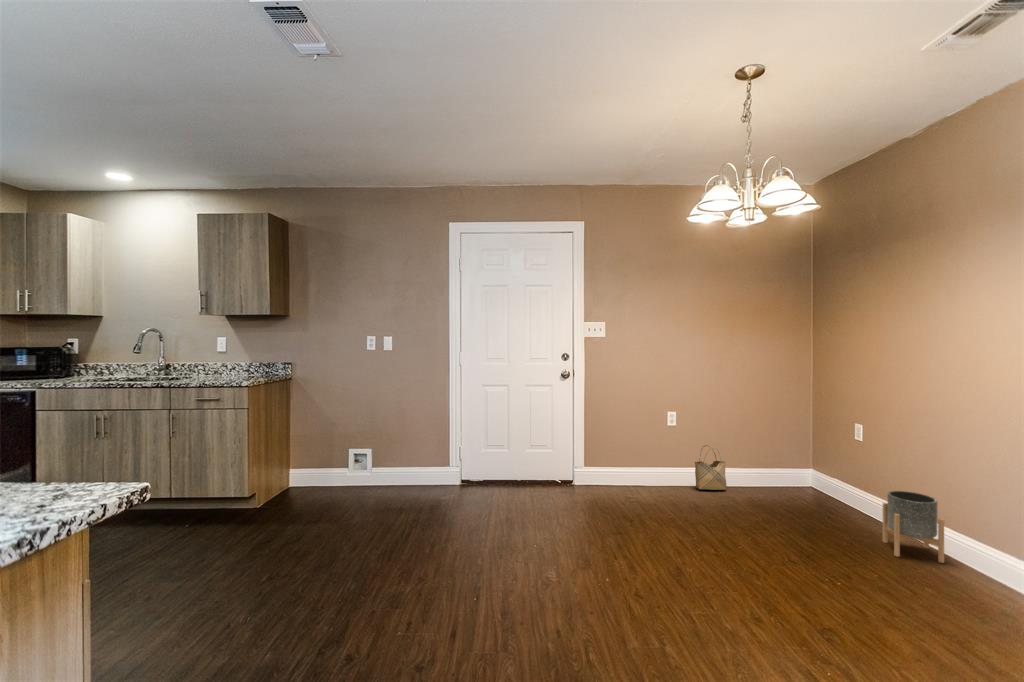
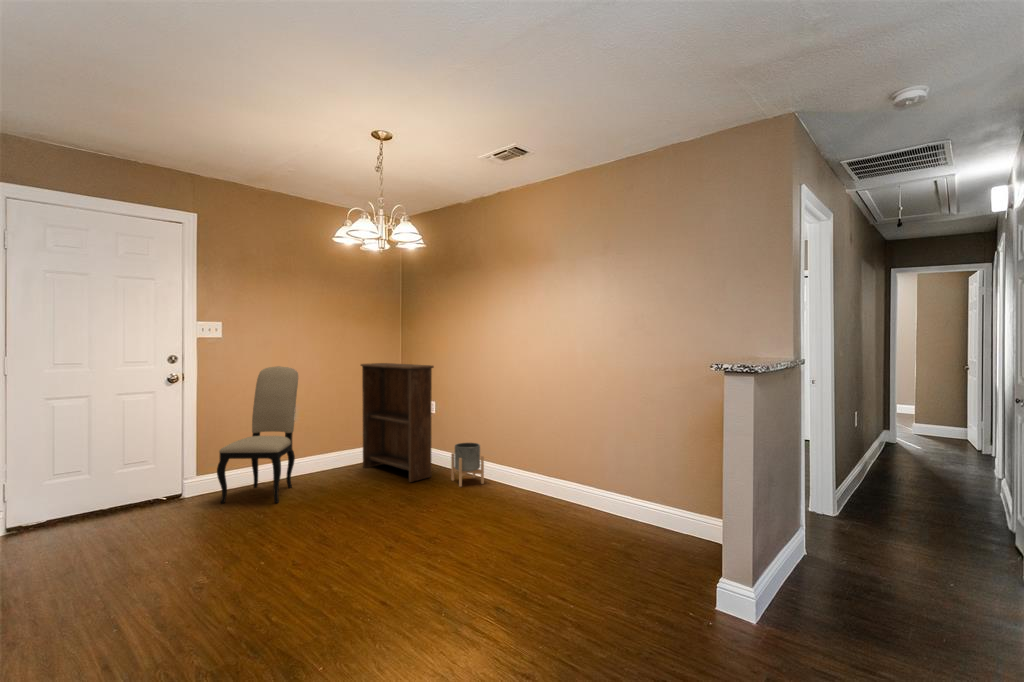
dining chair: none [596,367,676,511] -> present [217,366,298,503]
bookshelf: none [752,368,853,527] -> present [361,363,434,482]
woven basket: present [695,445,726,490] -> none [313,435,341,476]

